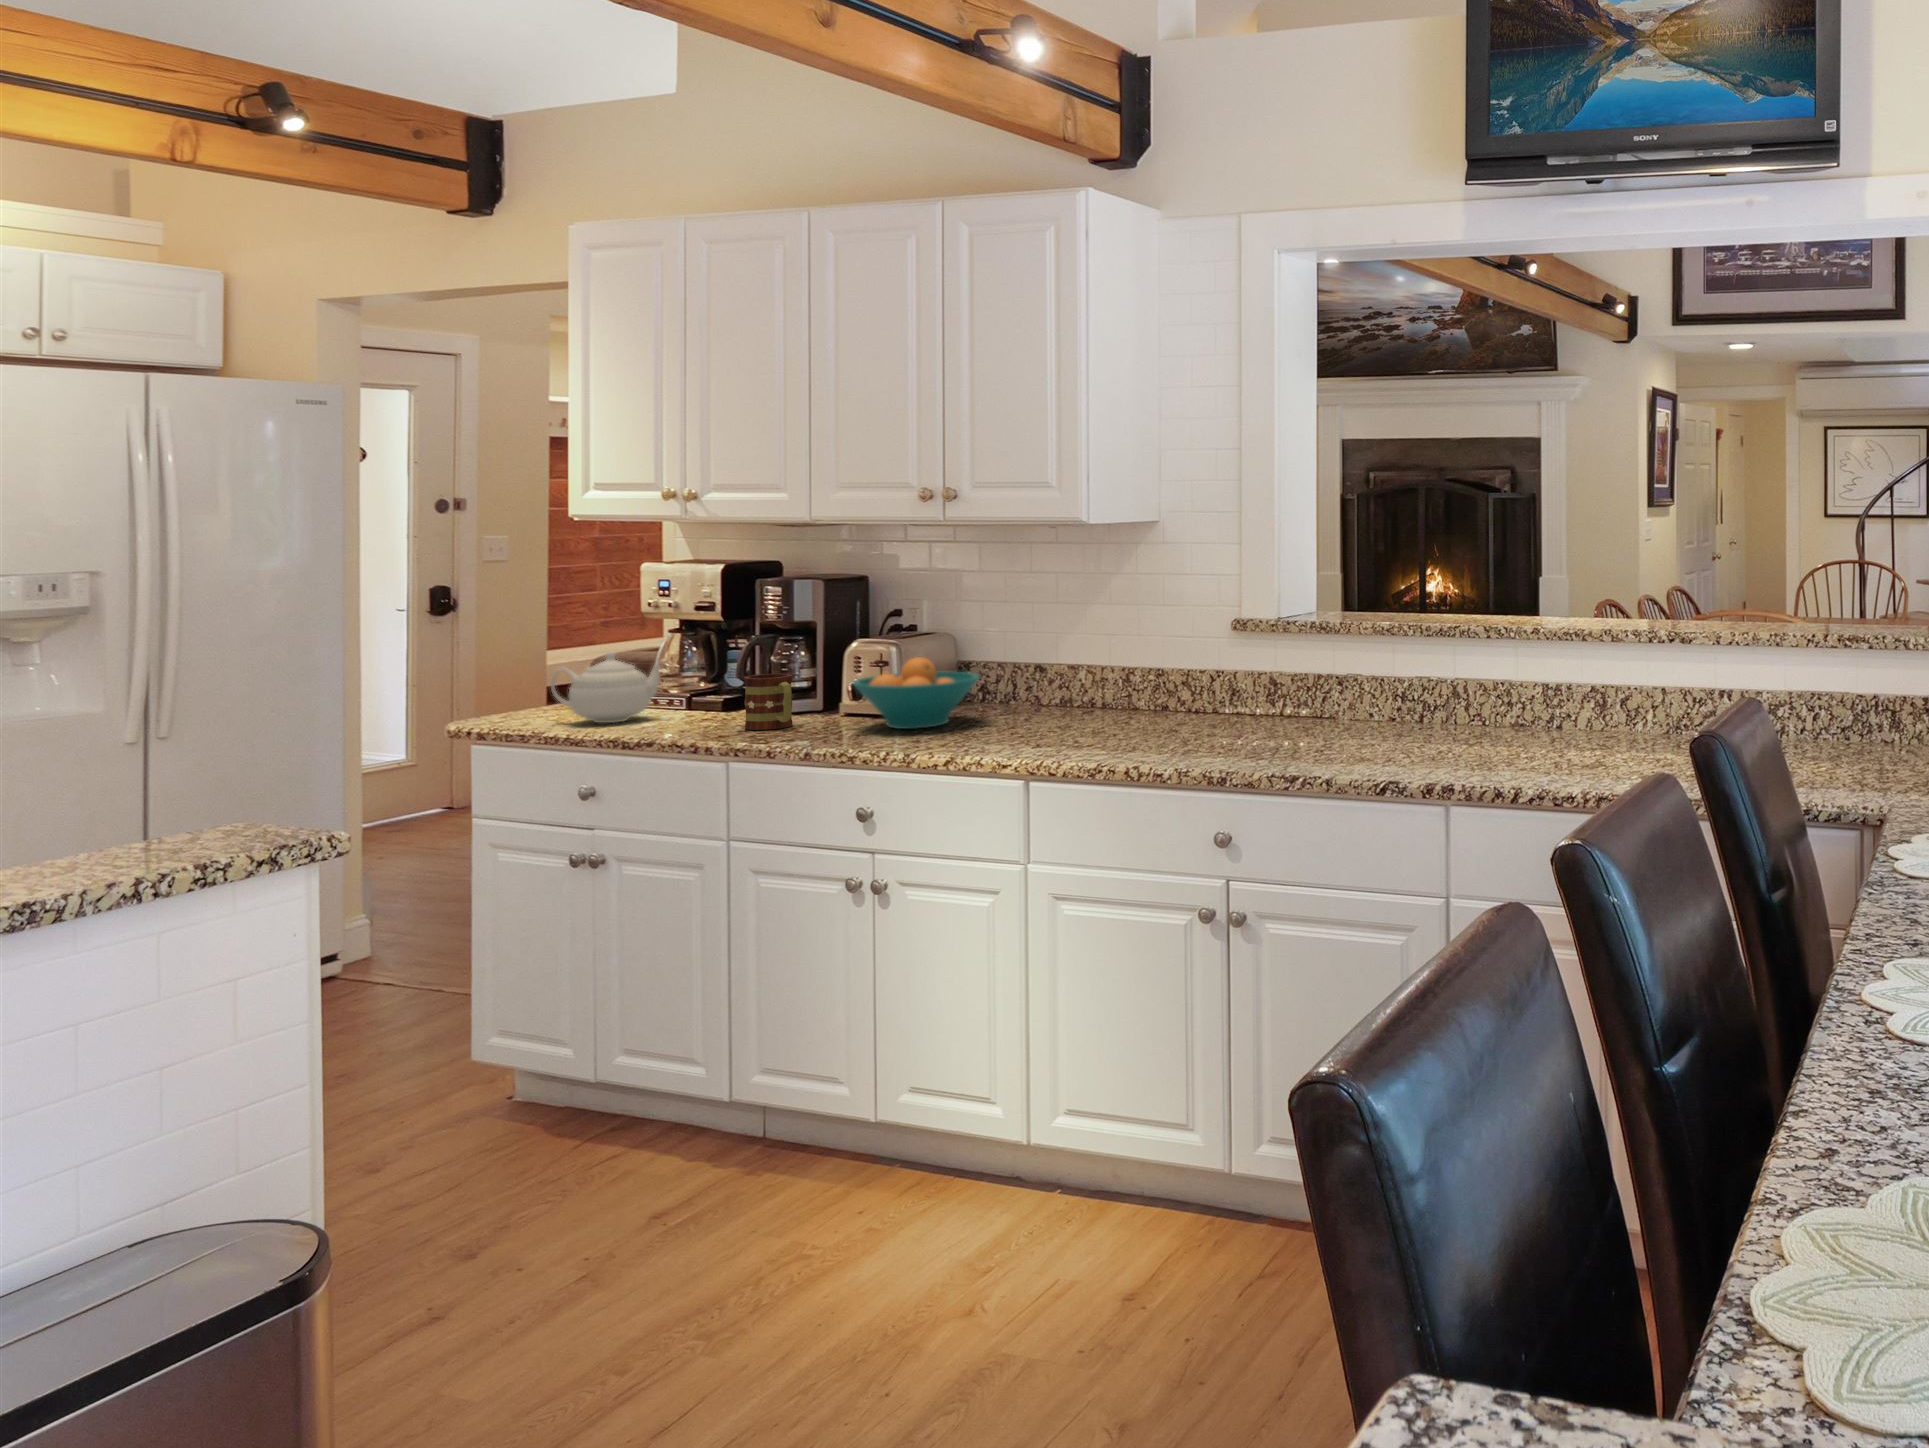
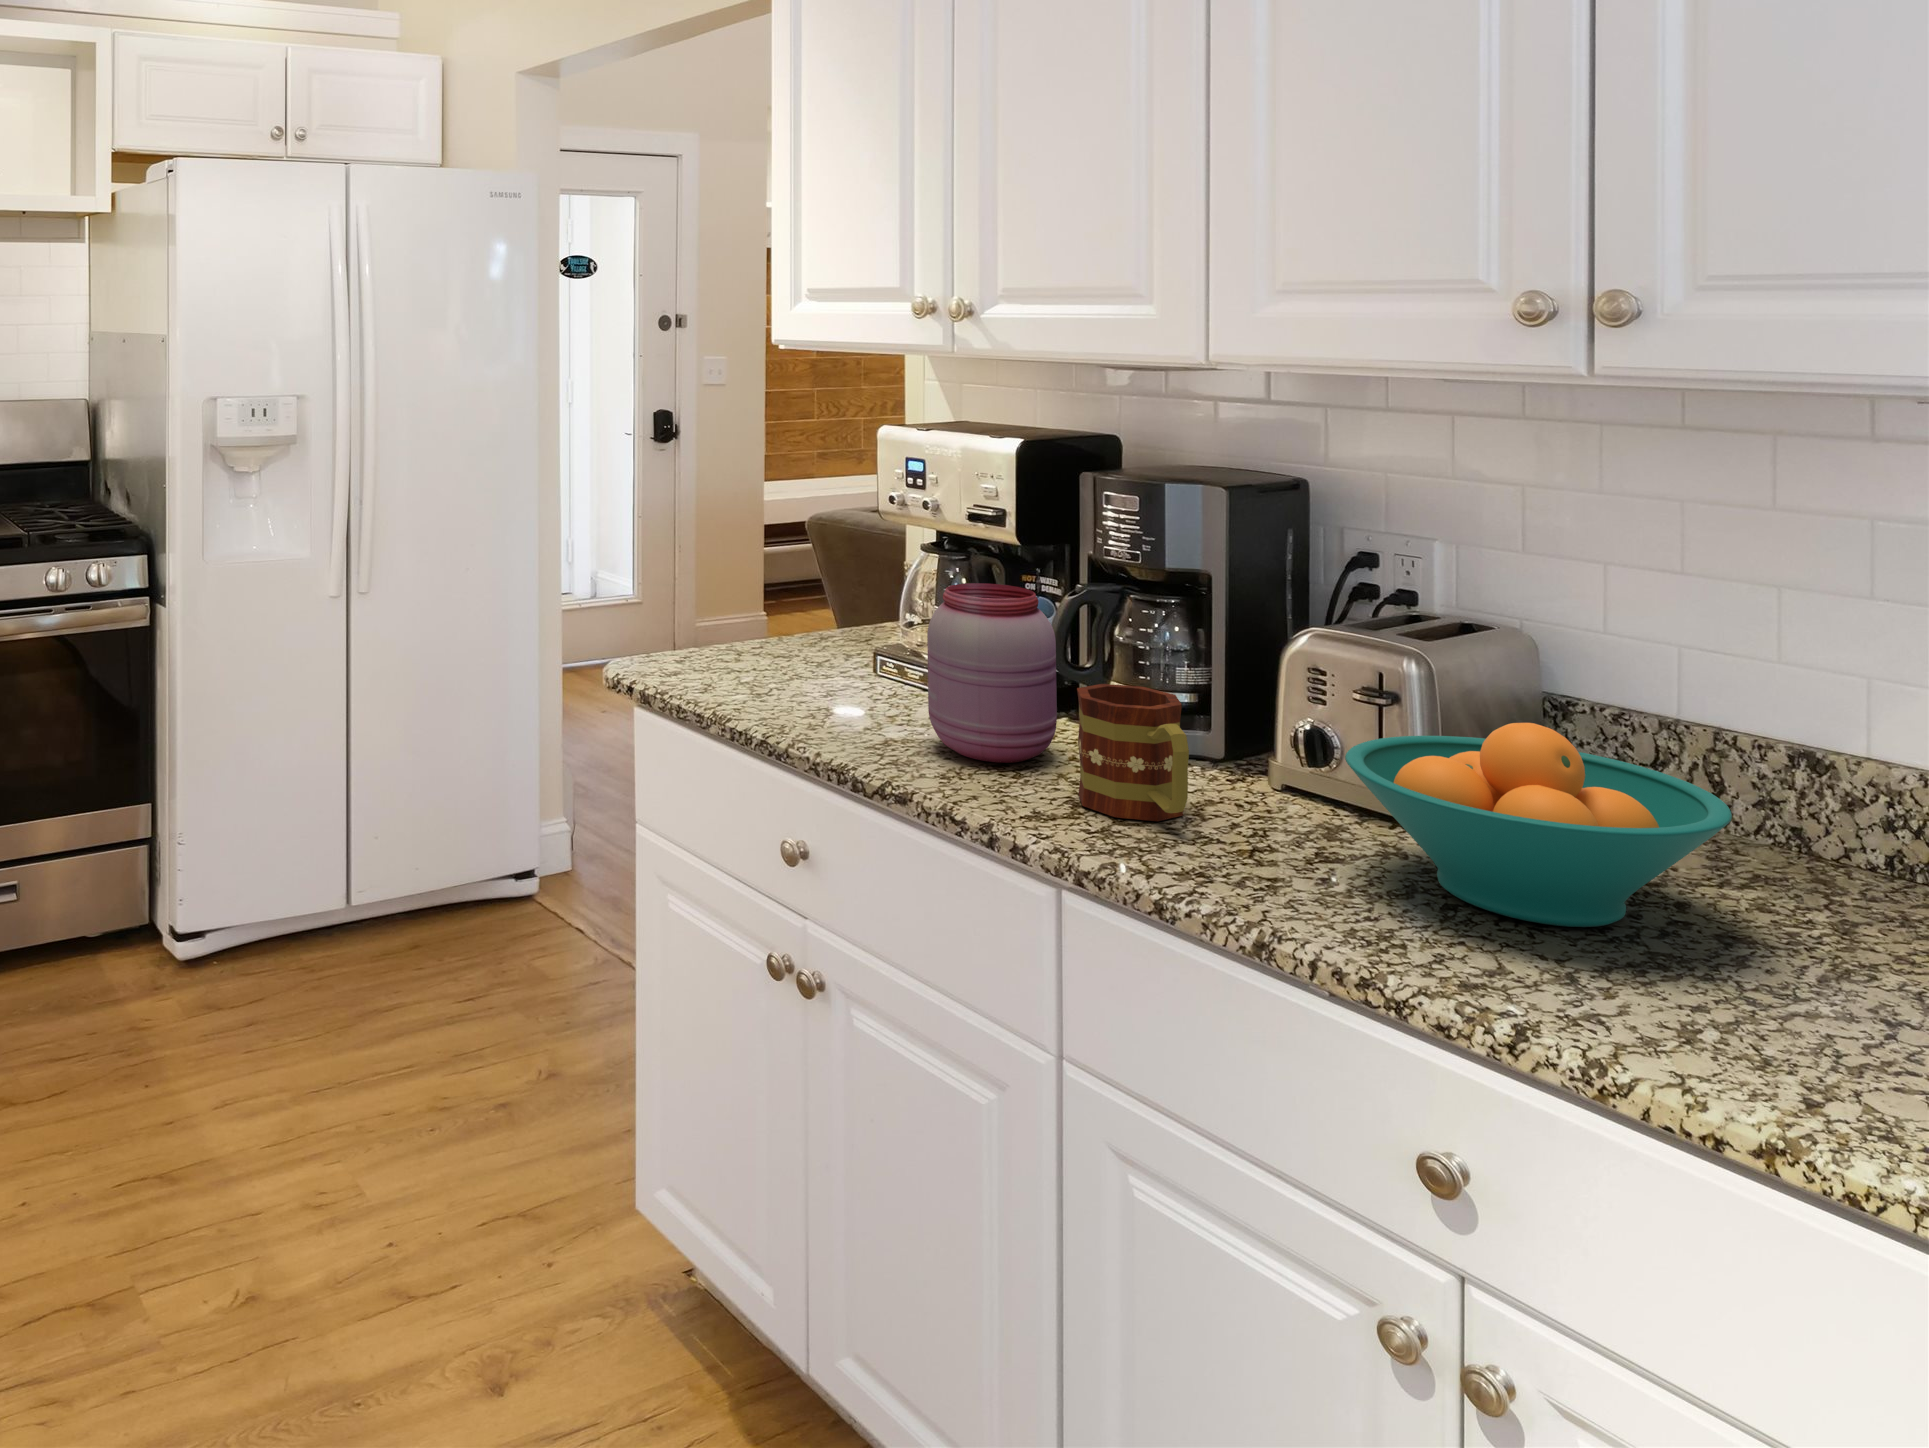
jar: none [669,638,739,725] -> present [927,583,1057,763]
teapot: present [551,652,662,723] -> none [740,585,914,716]

